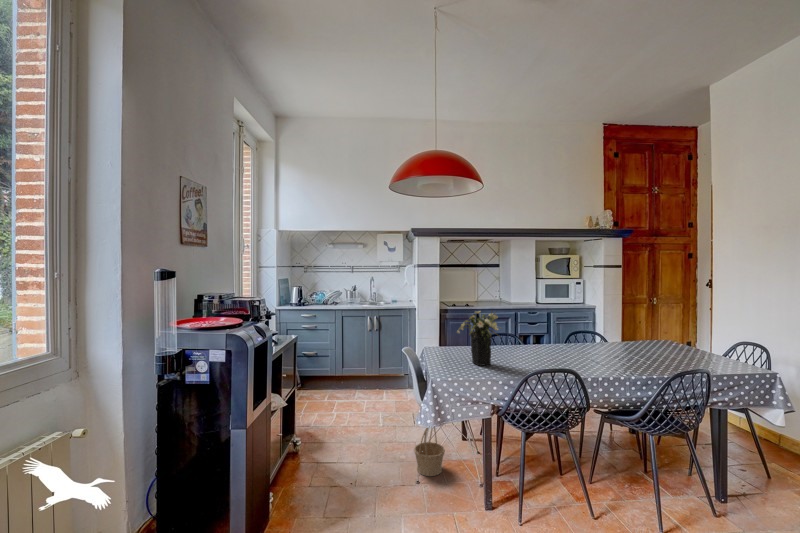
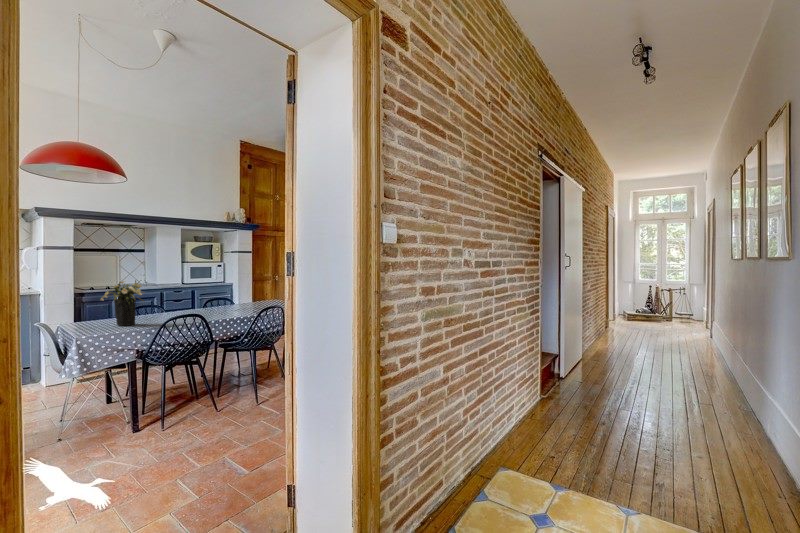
basket: present [414,427,445,476] -> none [51,386,88,433]

